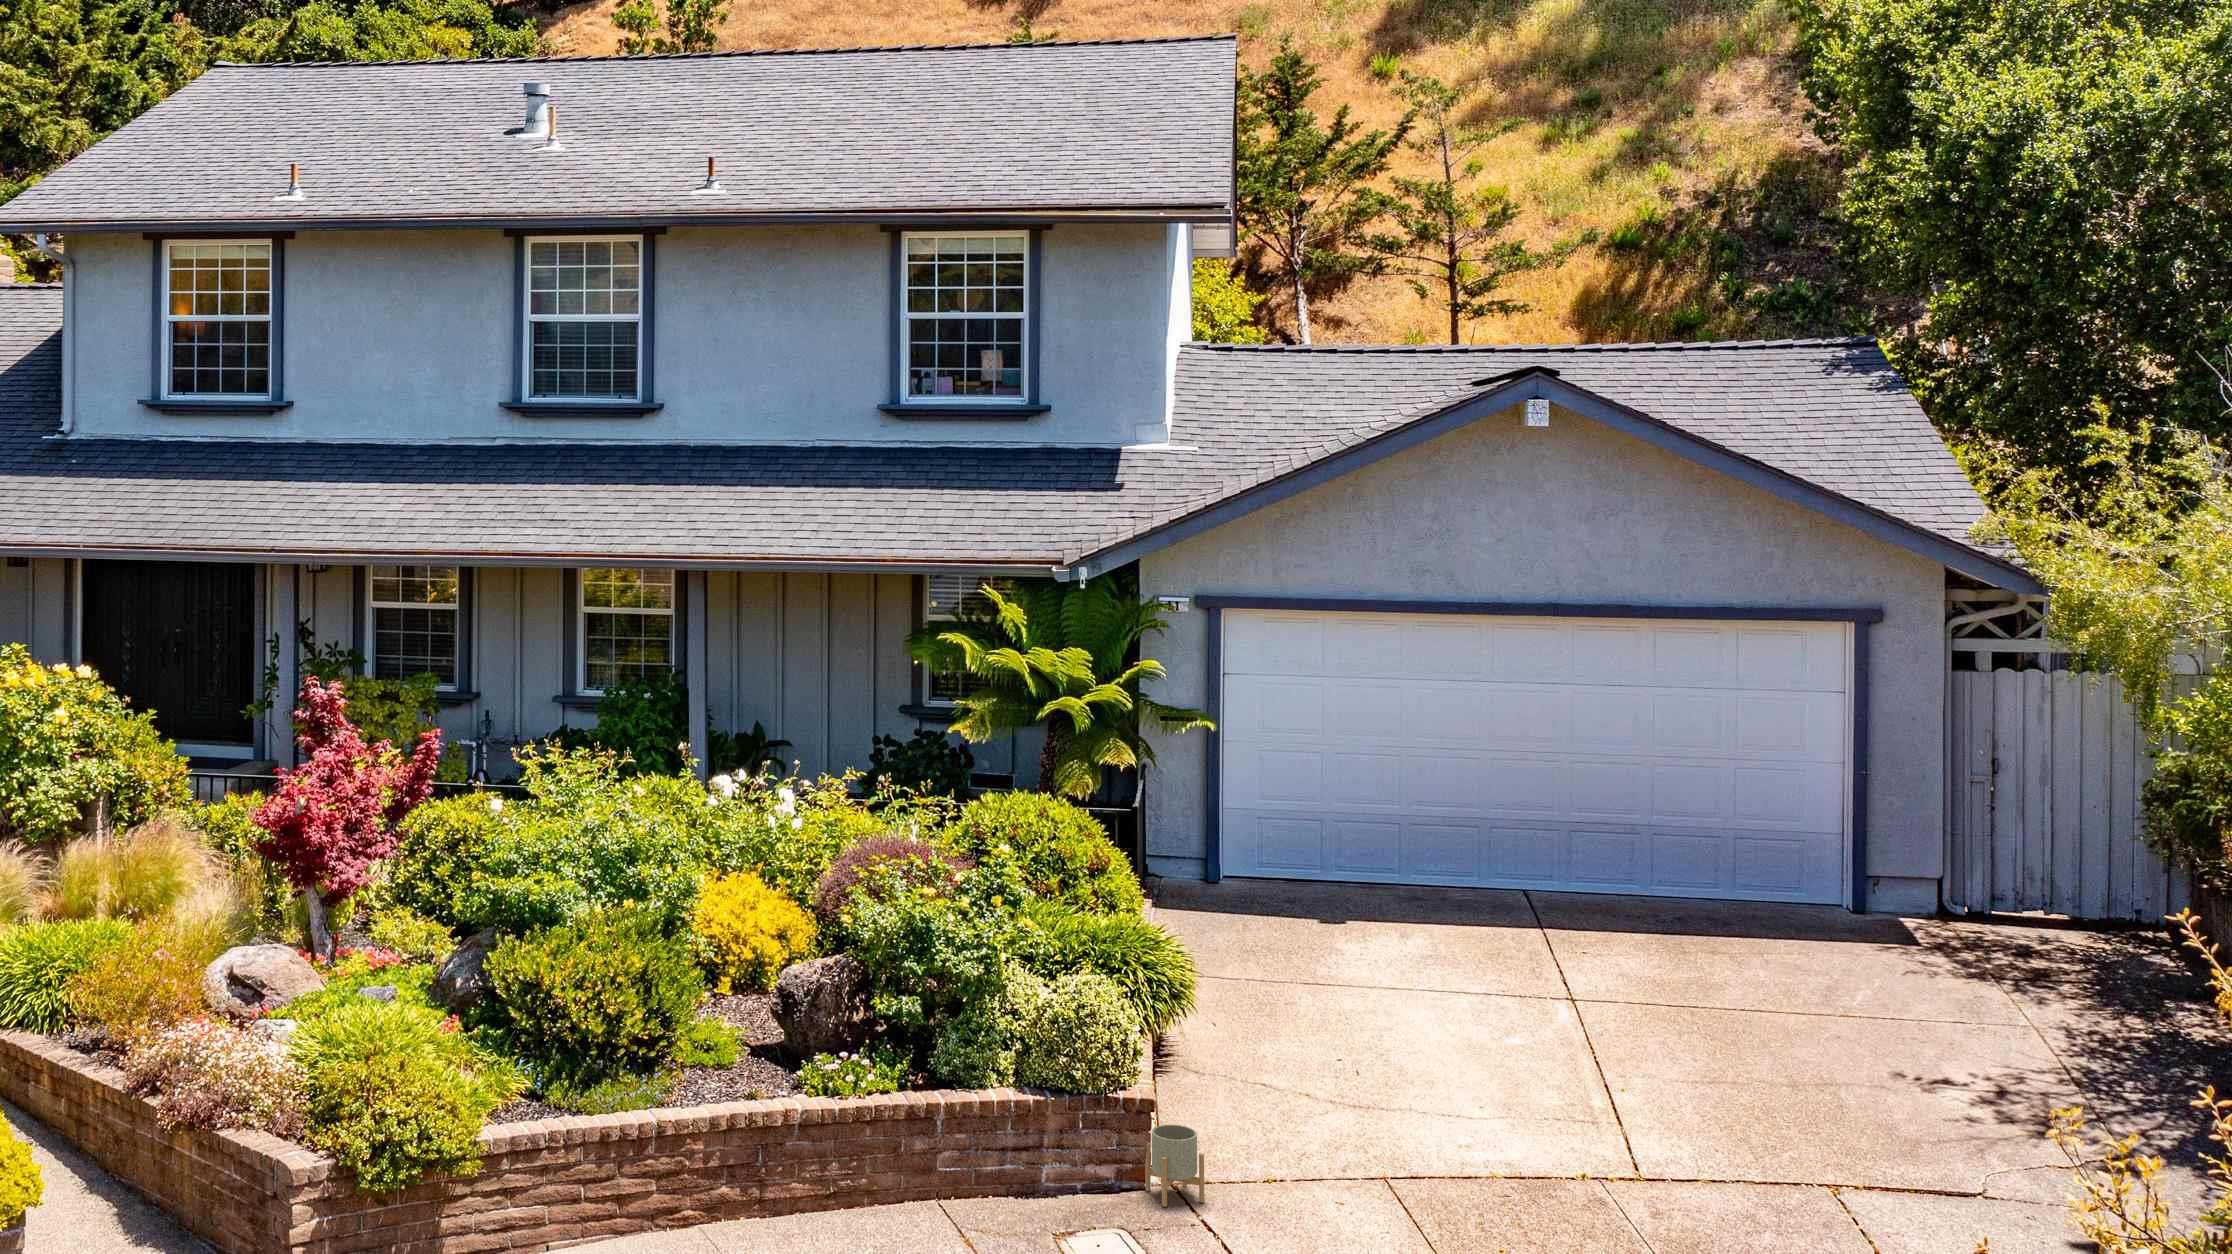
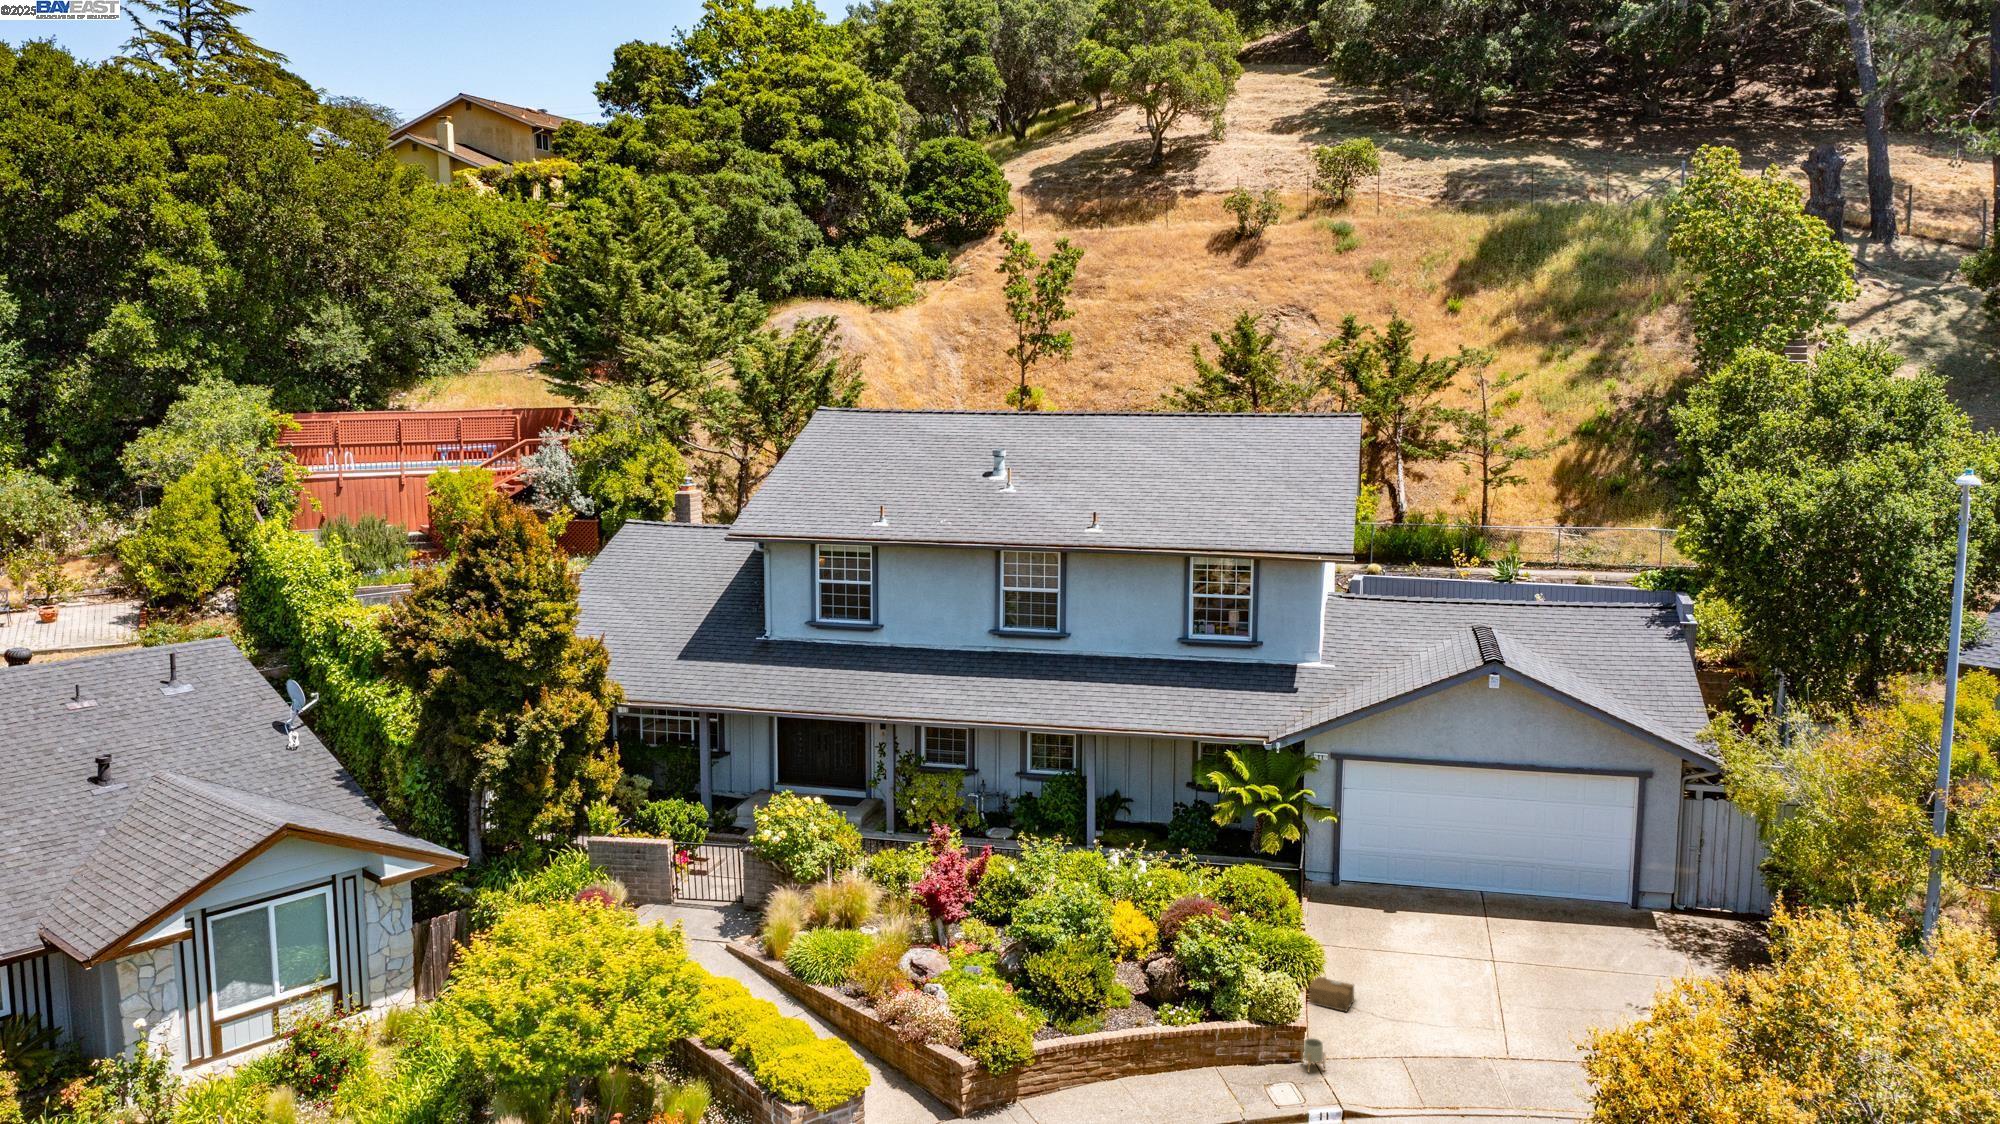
cardboard box: none [1161,1016,1265,1088] -> present [1309,977,1354,1012]

